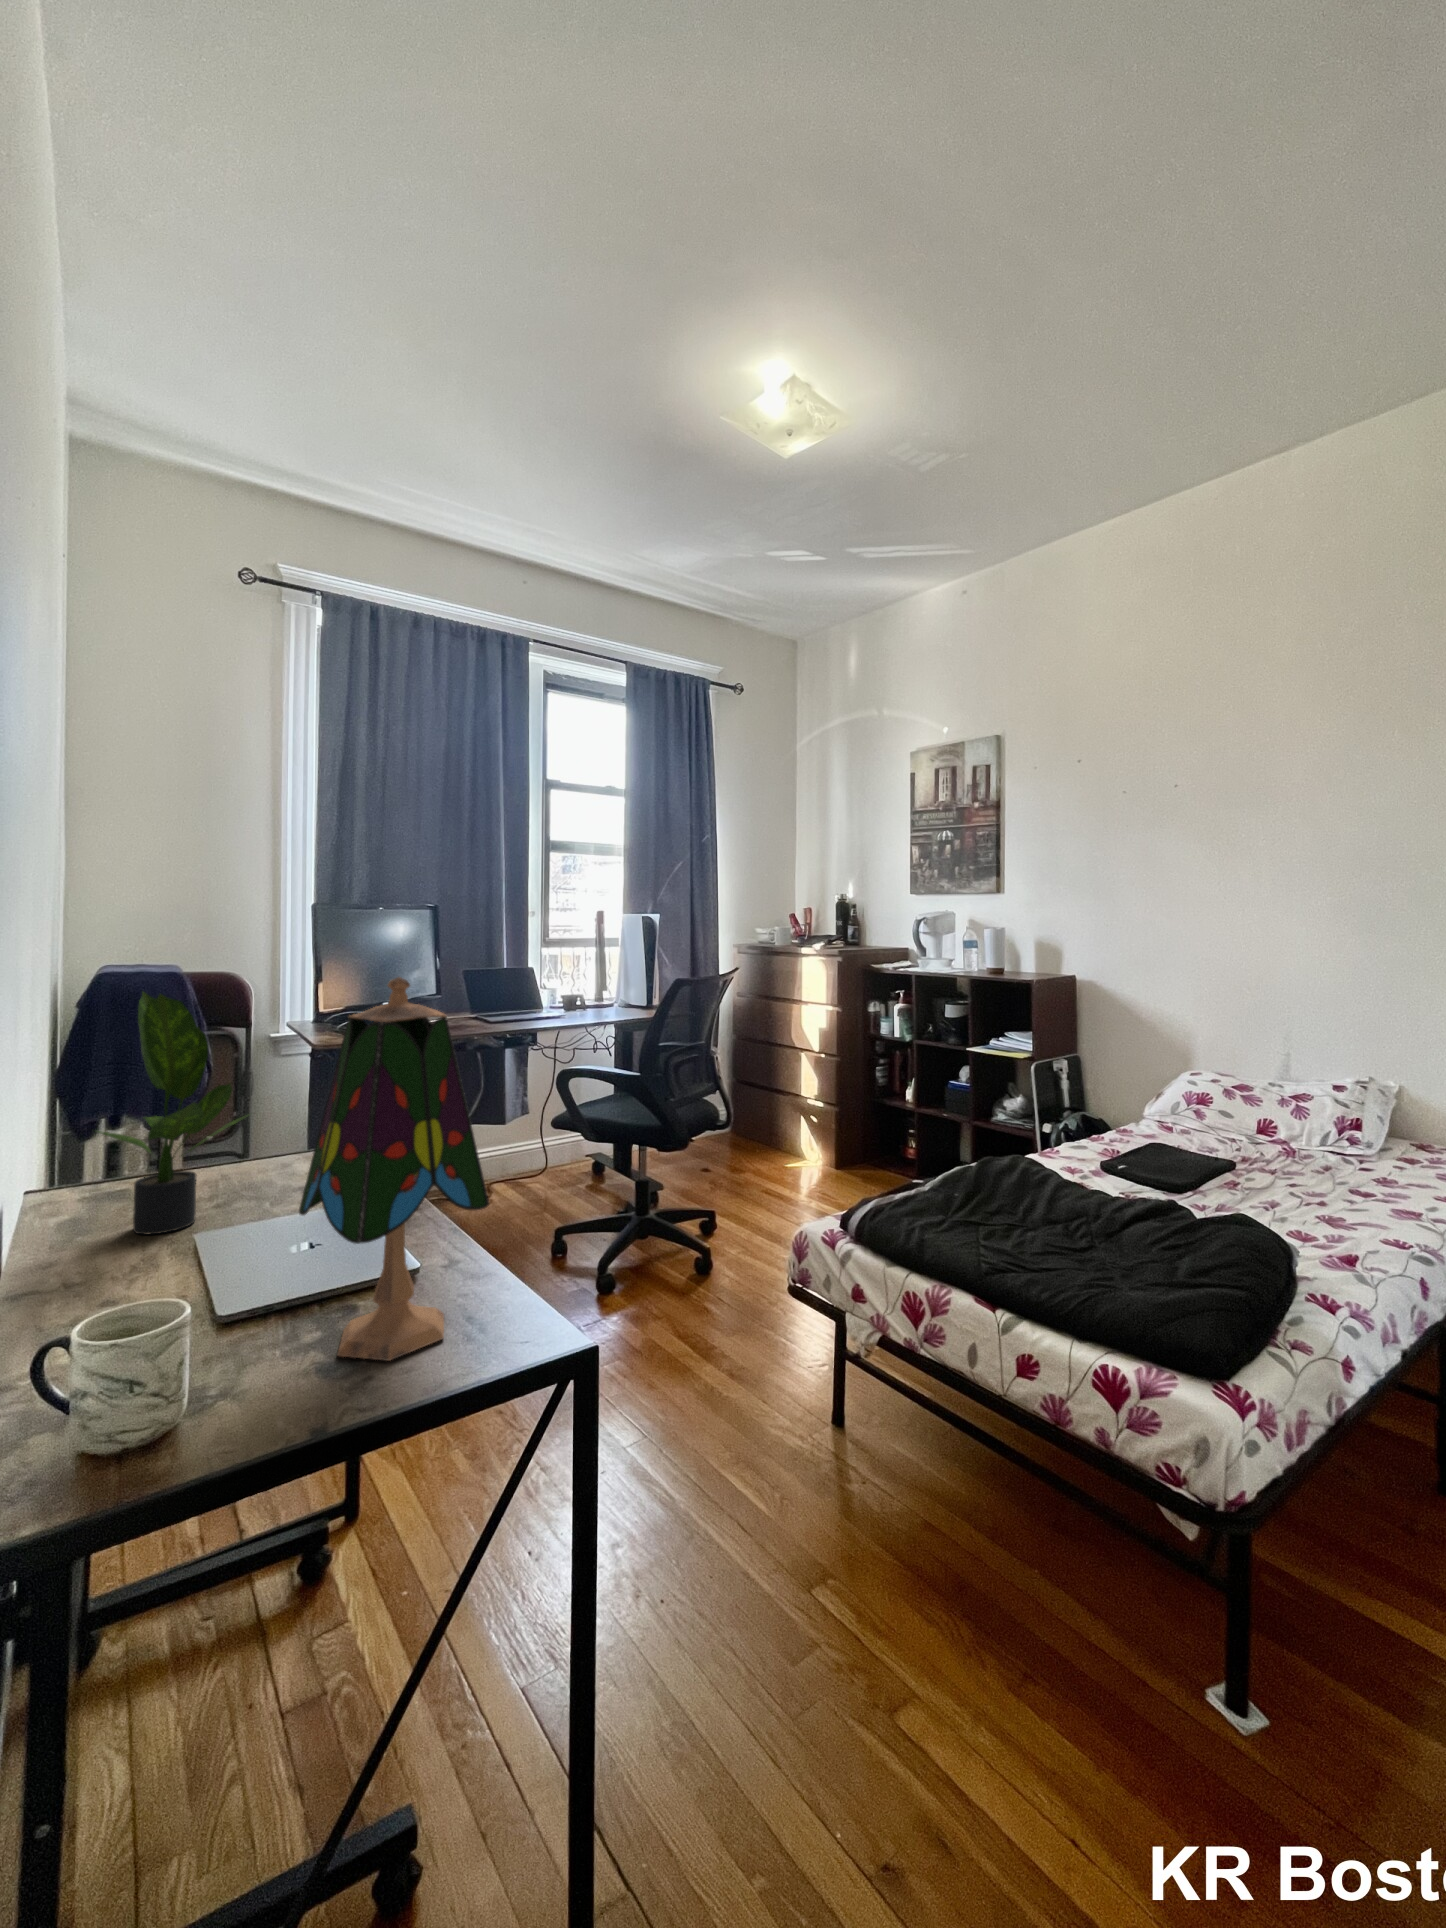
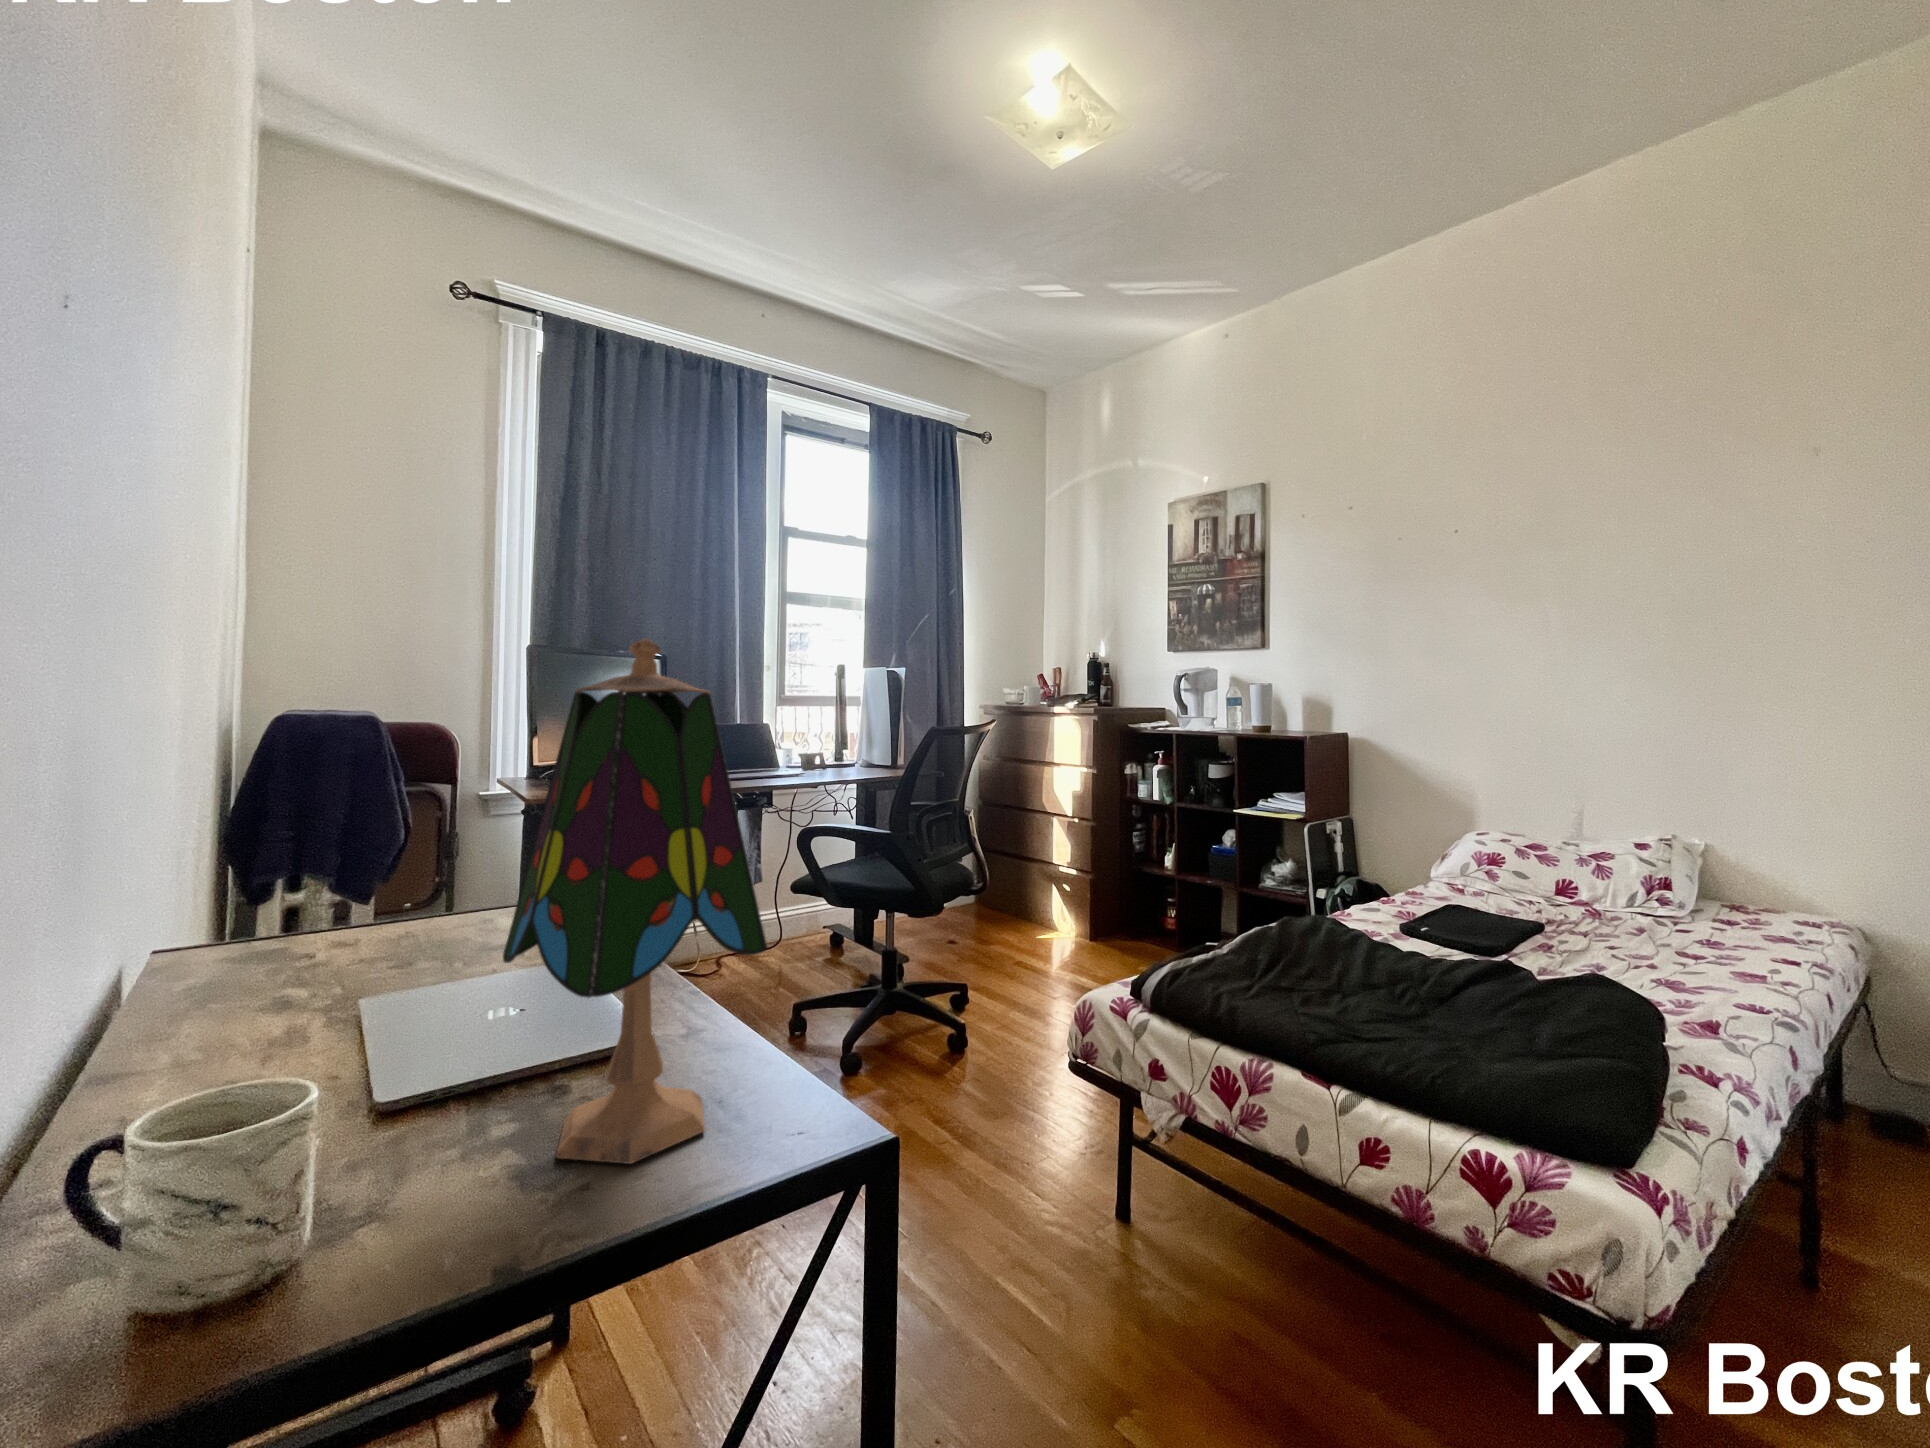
potted plant: present [99,992,249,1234] -> none [227,684,444,1001]

